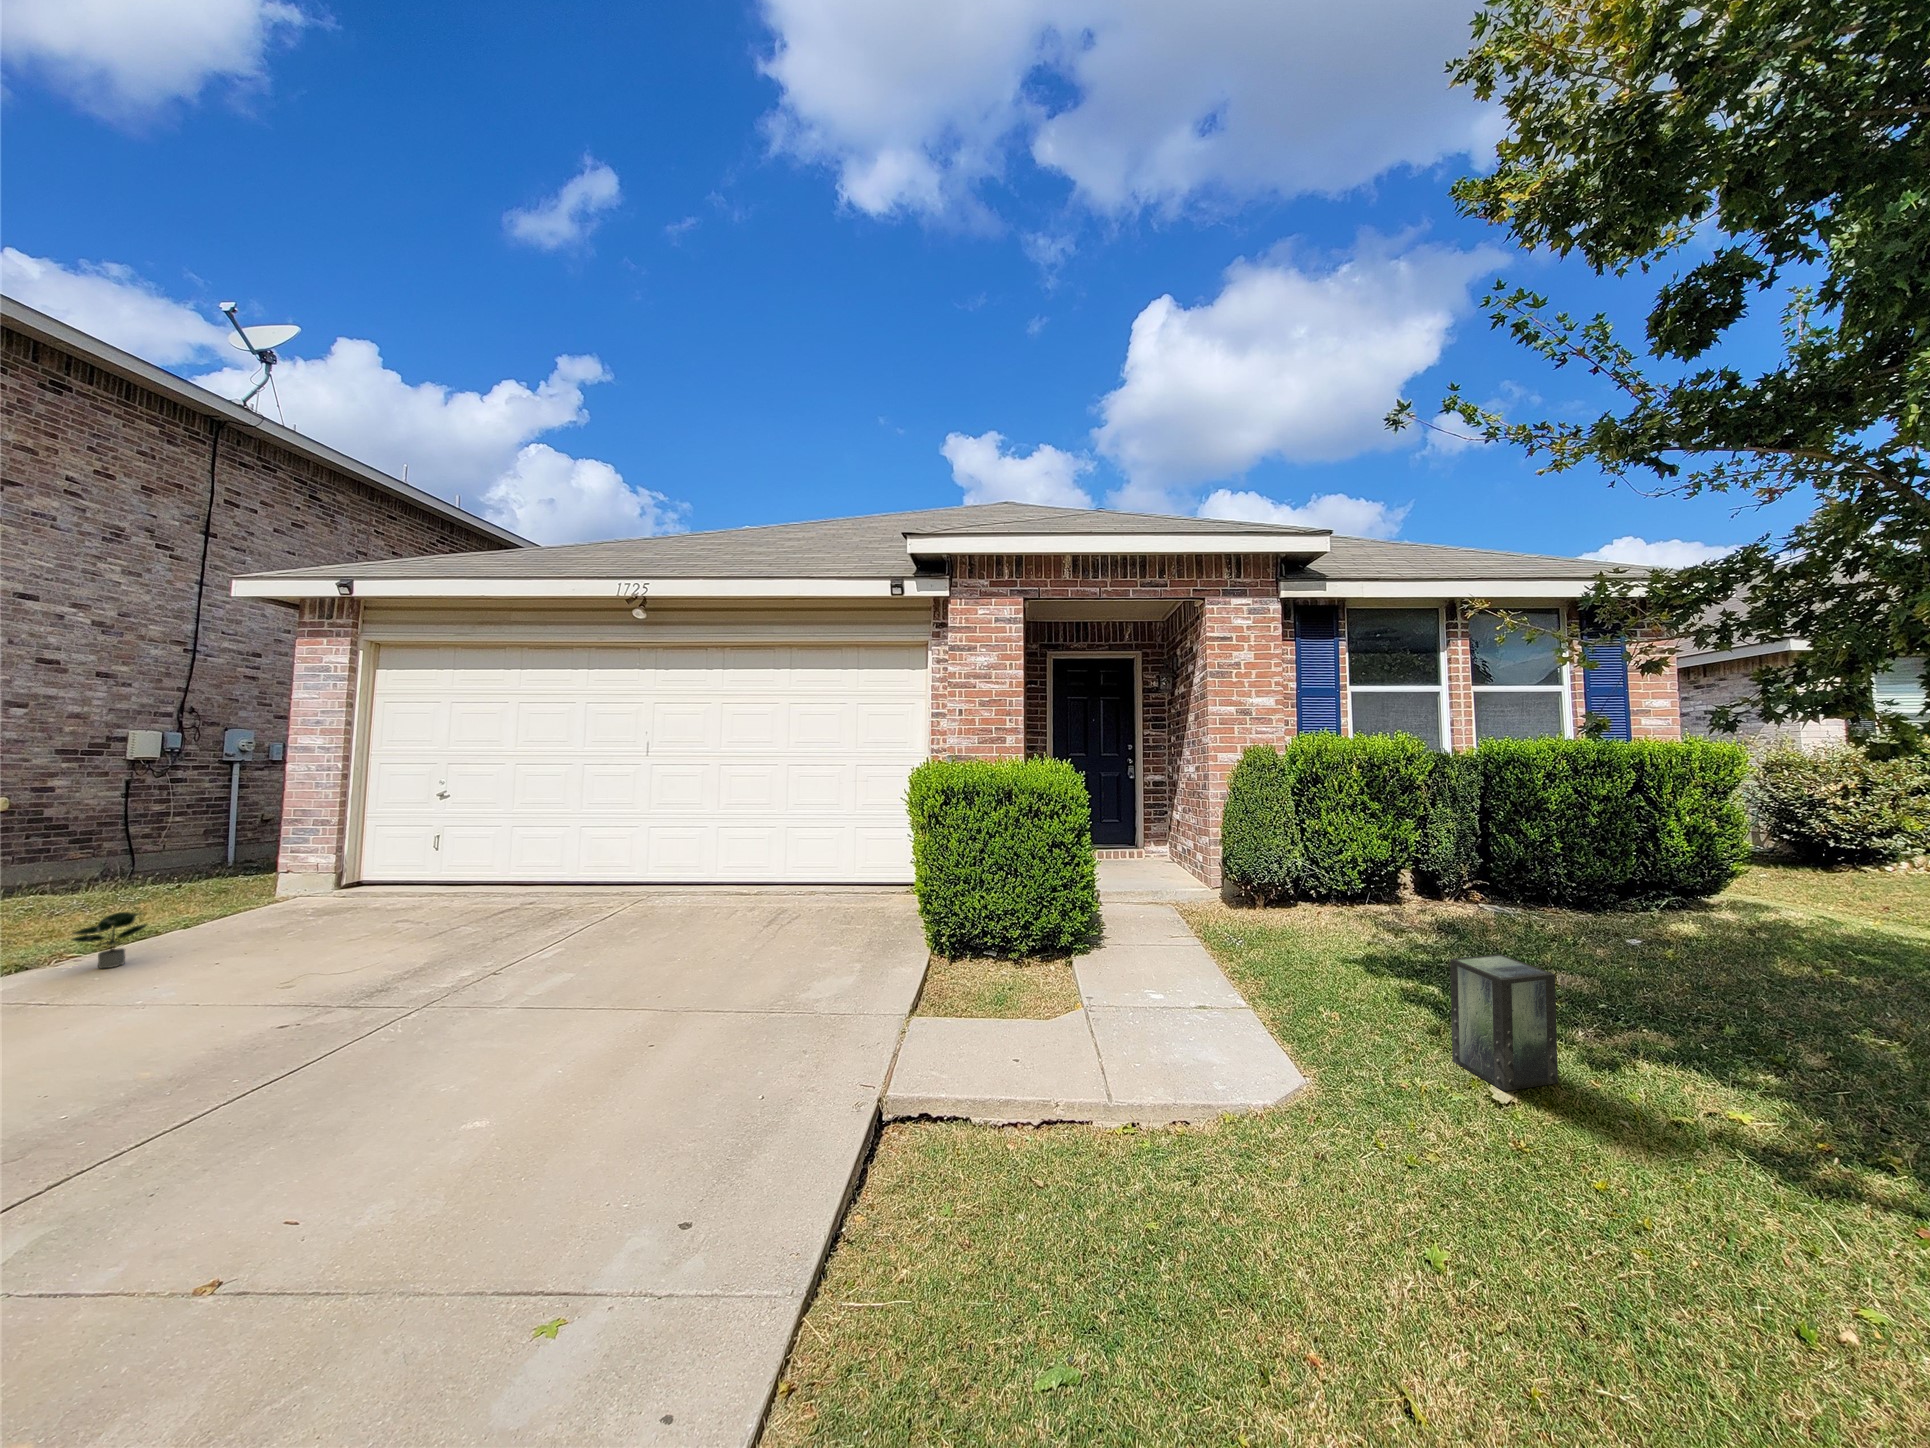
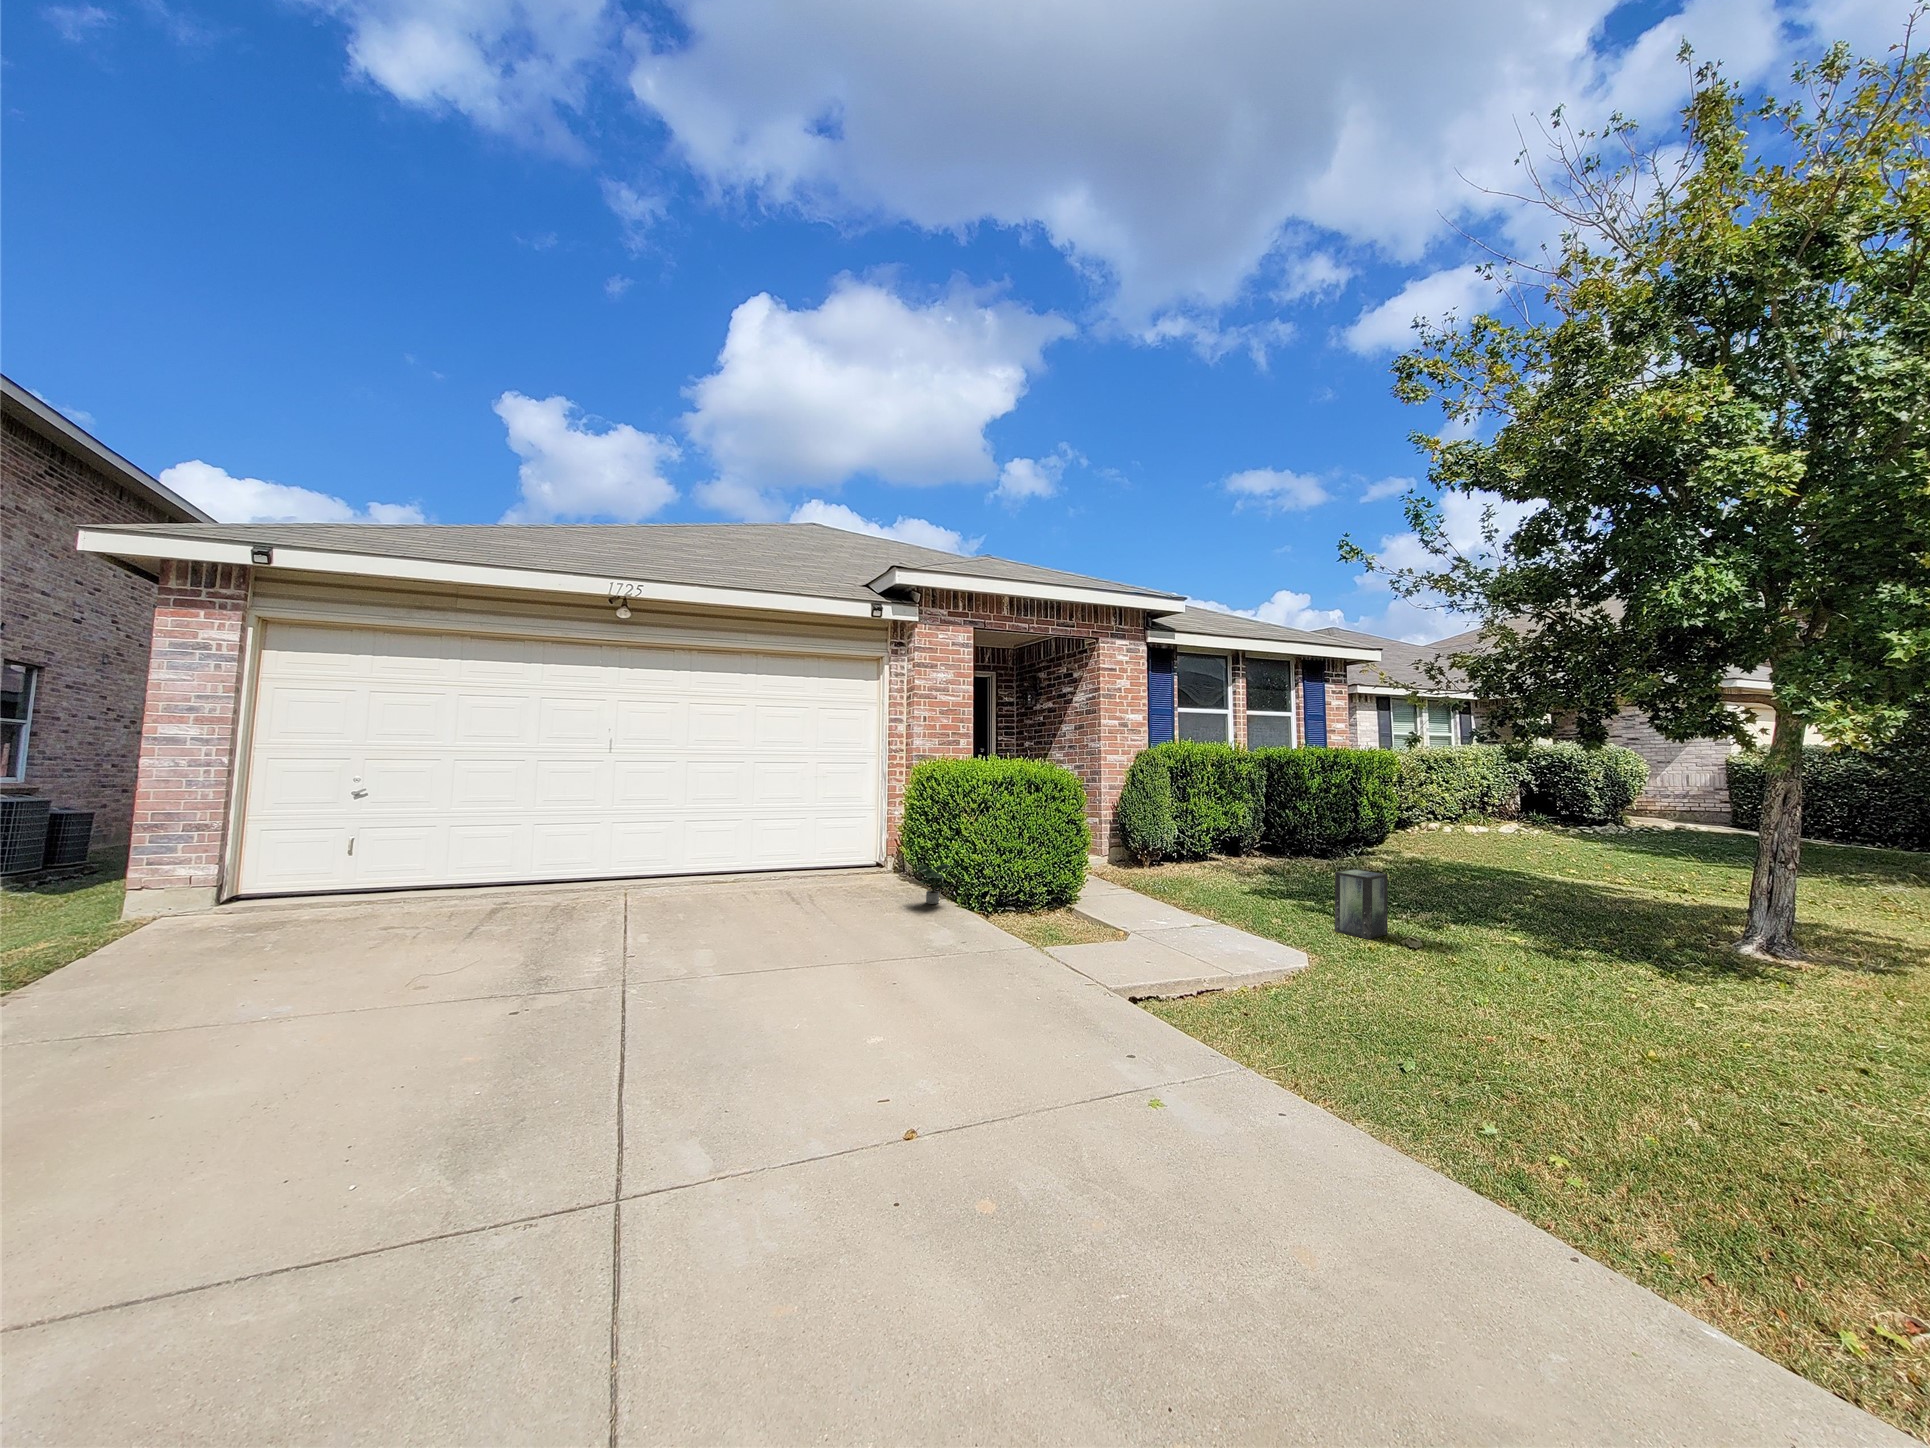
potted plant: present [72,912,146,969] -> present [917,864,950,904]

